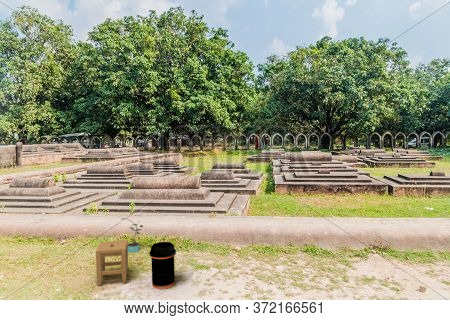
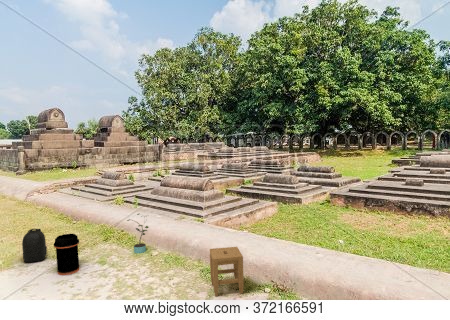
backpack: none [12,226,37,261] -> present [22,229,47,262]
stool: present [96,240,128,286] -> present [210,247,244,296]
trash can: present [149,242,176,289] -> present [54,234,79,275]

